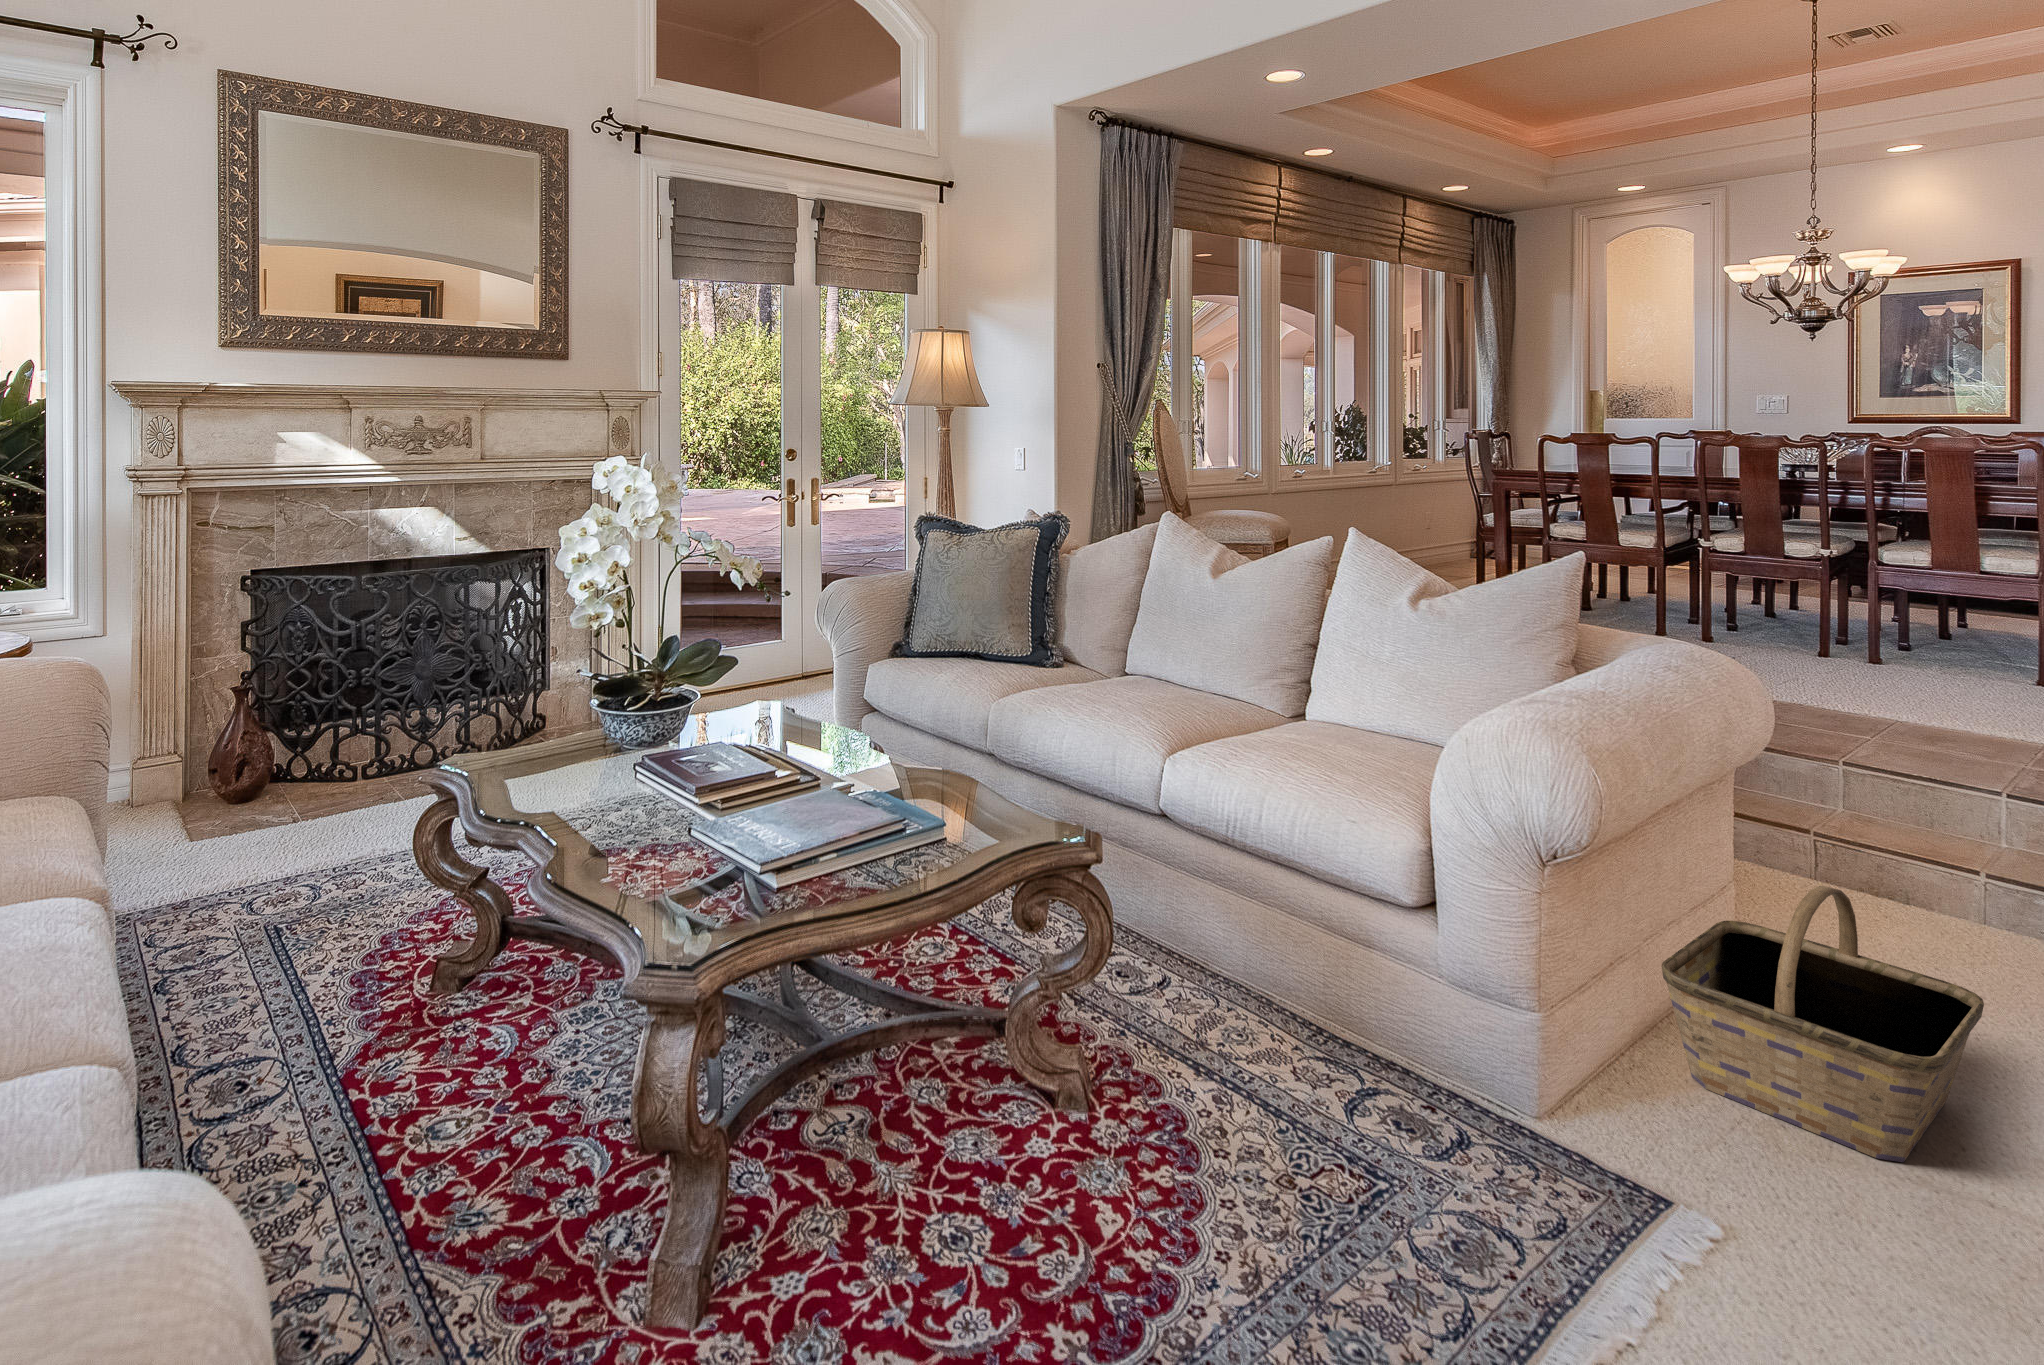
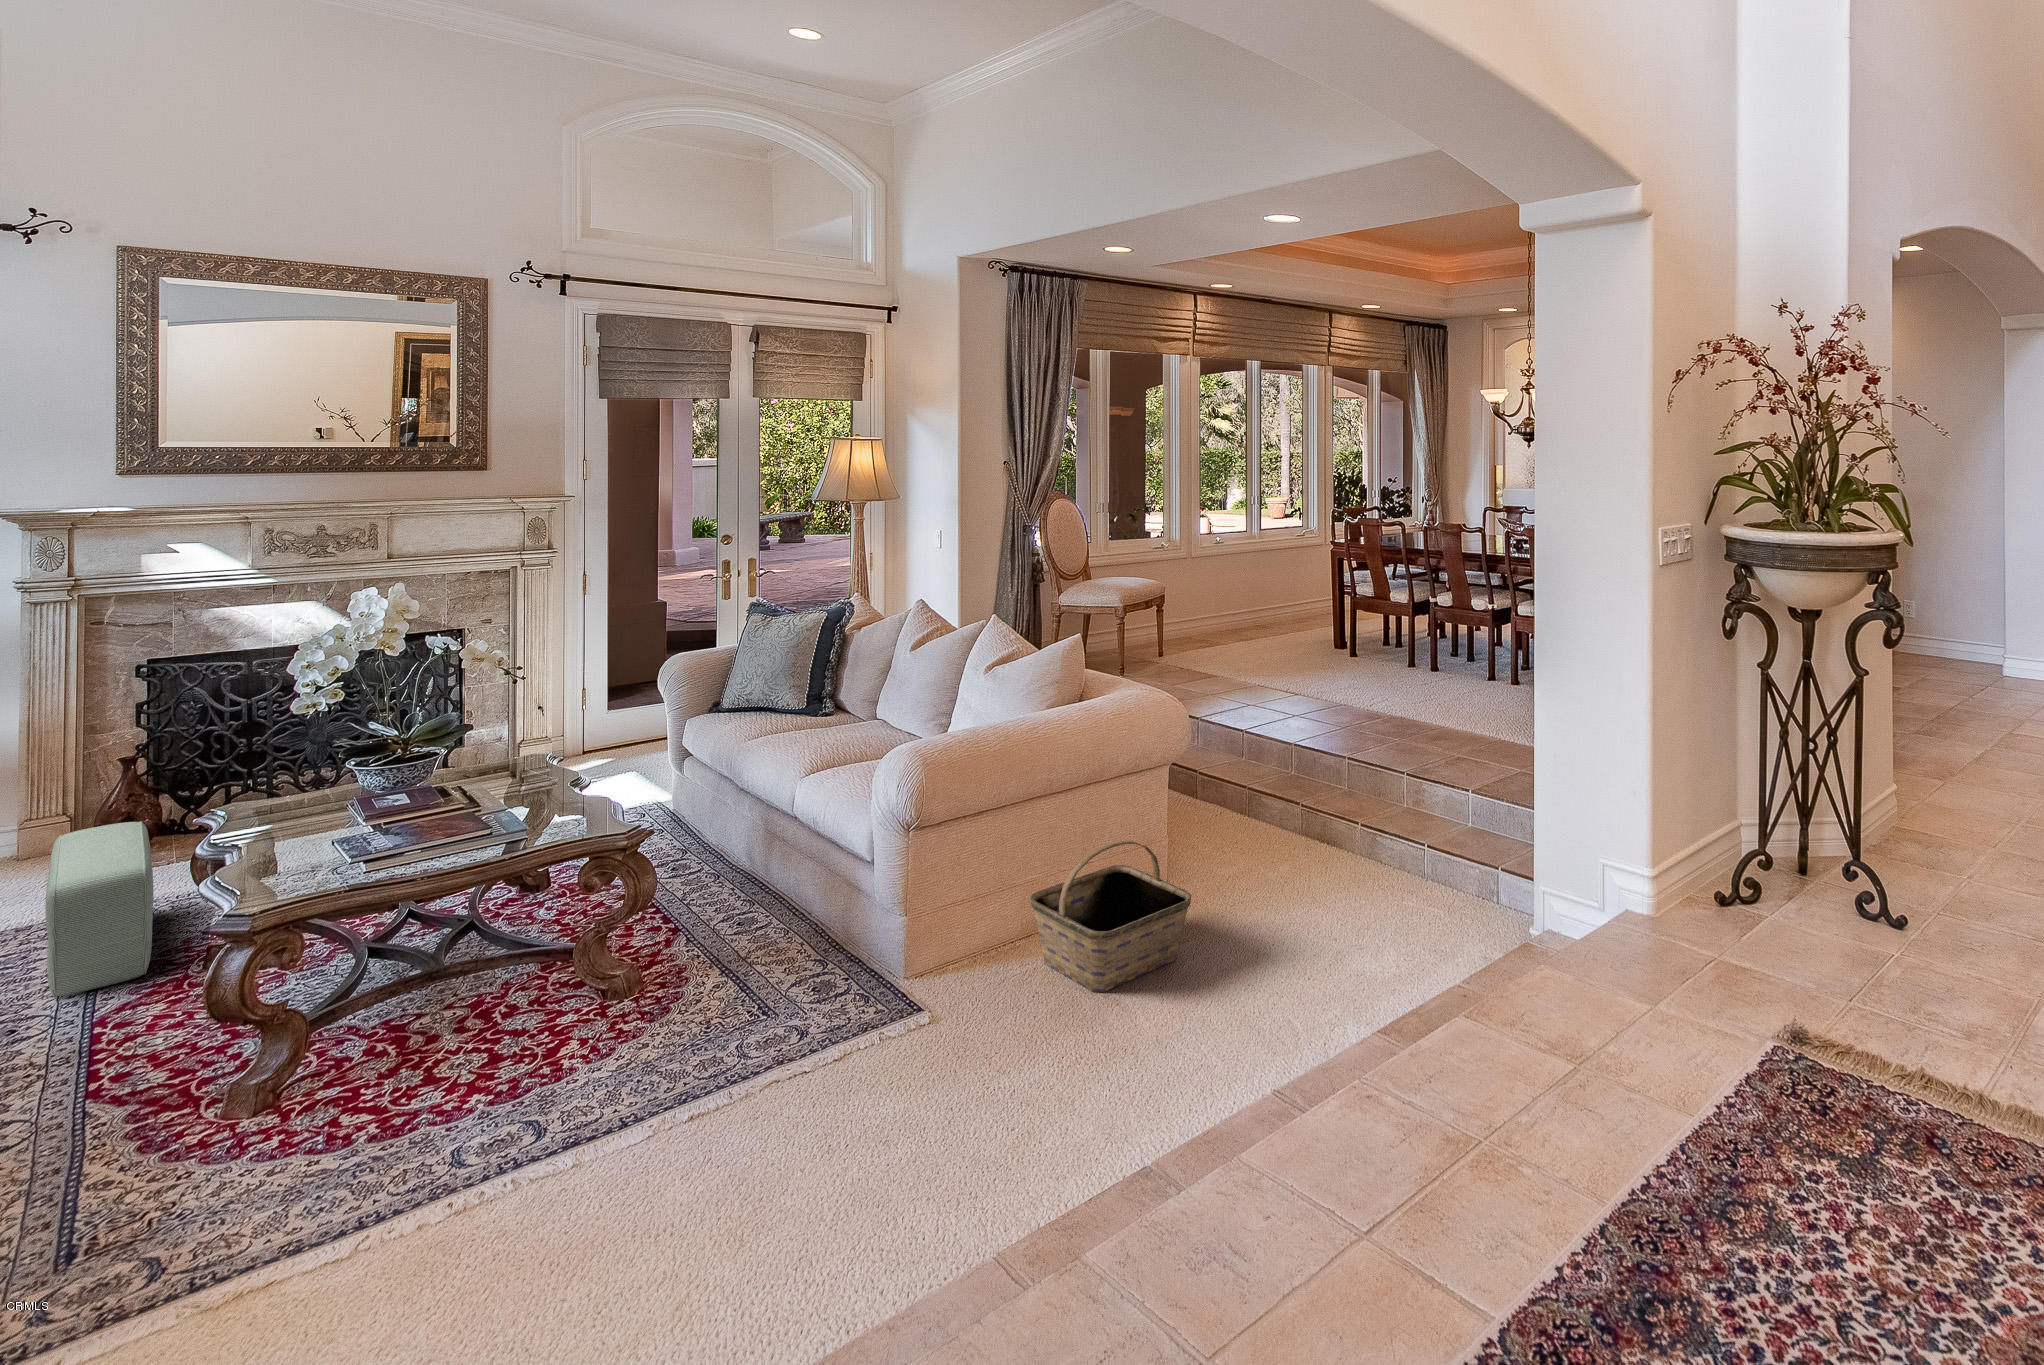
pouf: none [221,767,361,1006] -> present [45,821,154,997]

